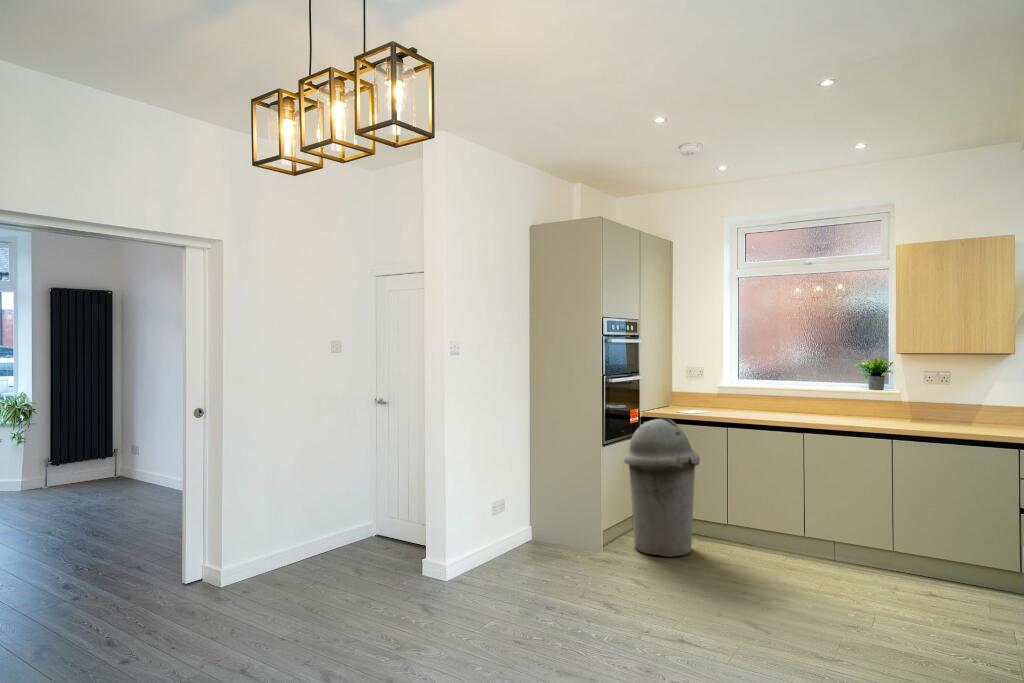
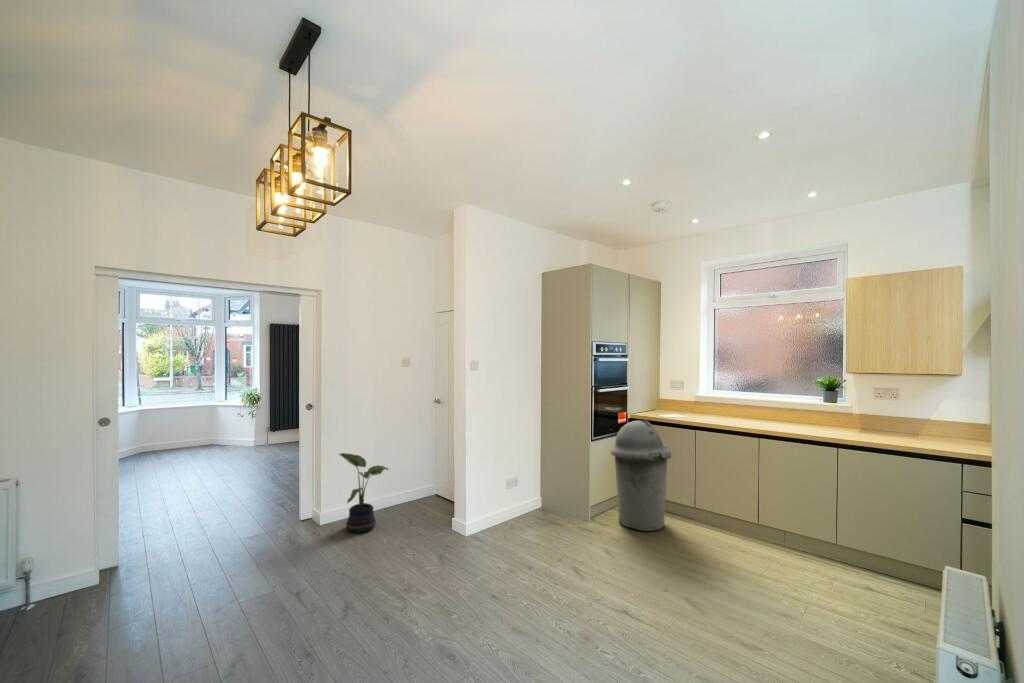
potted plant: none [254,478,326,587] -> present [339,453,388,533]

